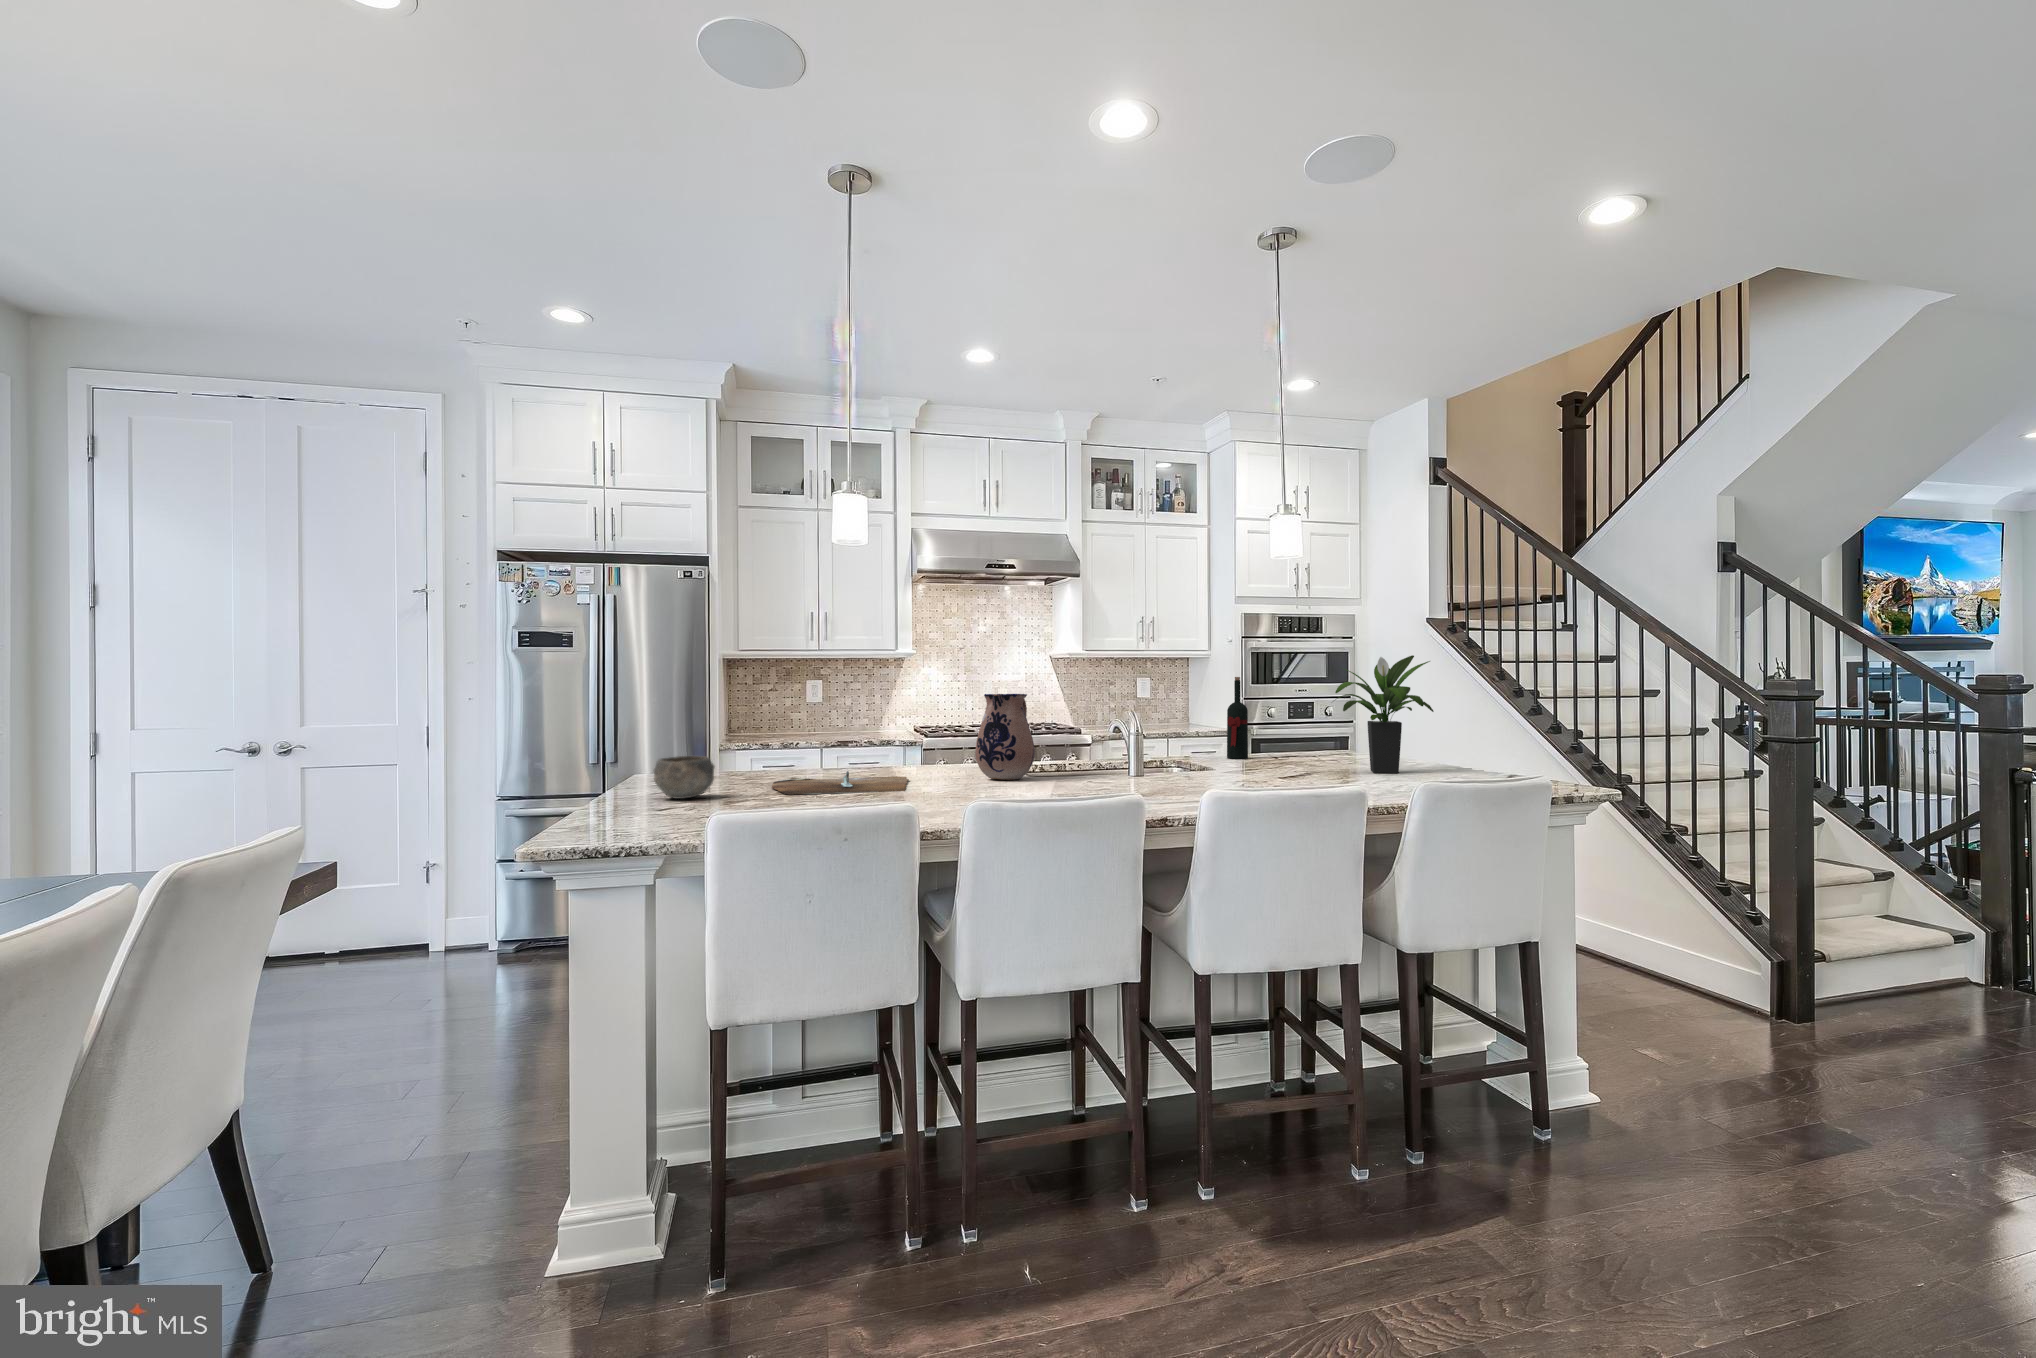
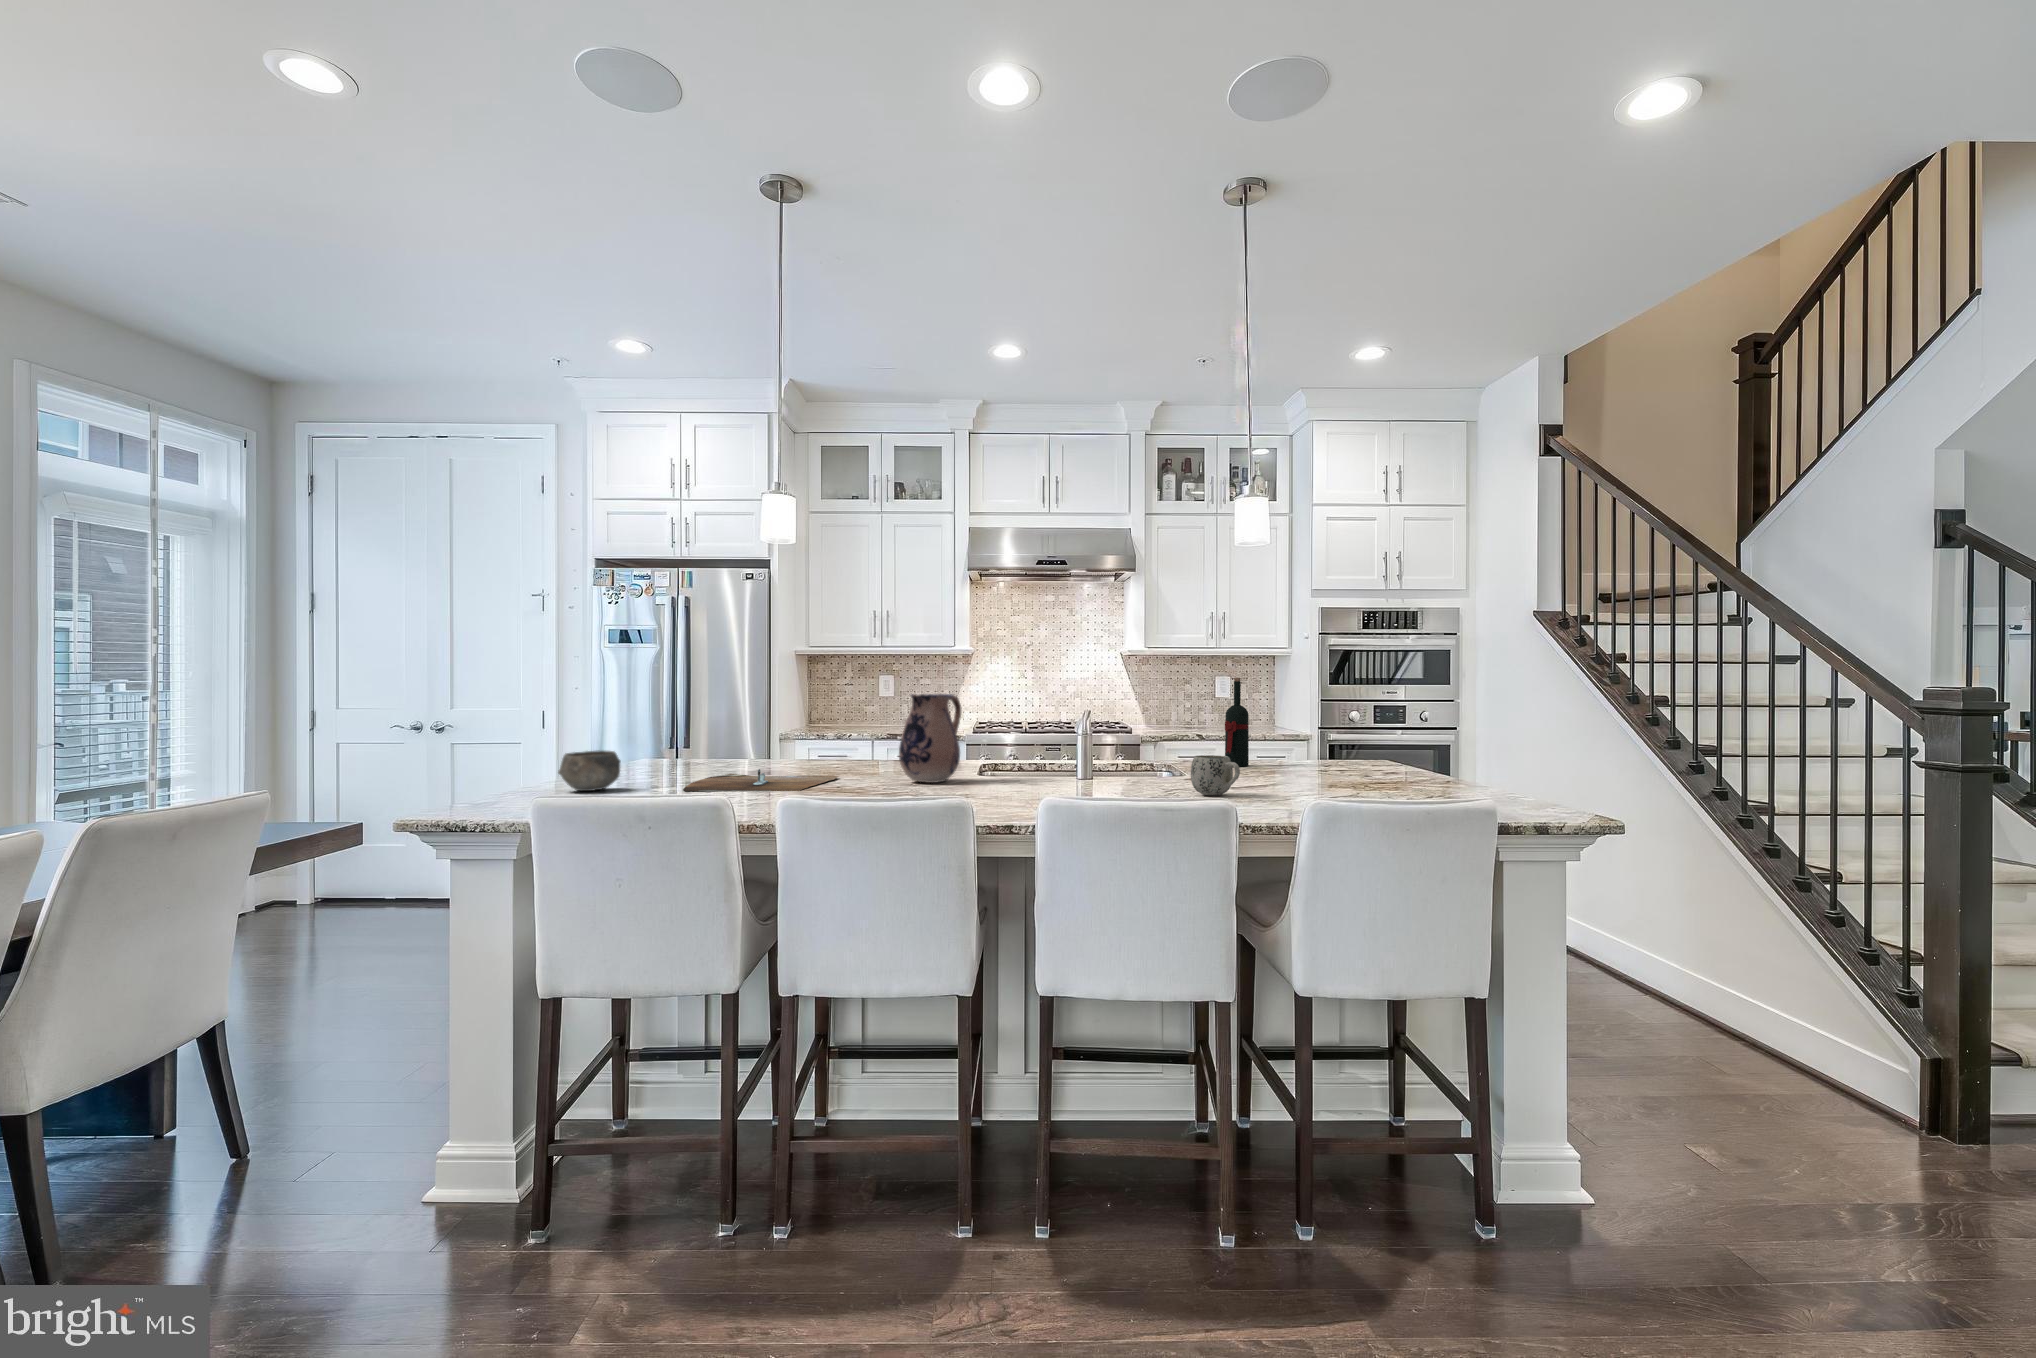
potted plant: present [1335,655,1434,773] -> none [1286,656,1410,789]
mug: none [1273,746,1322,782] -> present [1191,755,1240,795]

